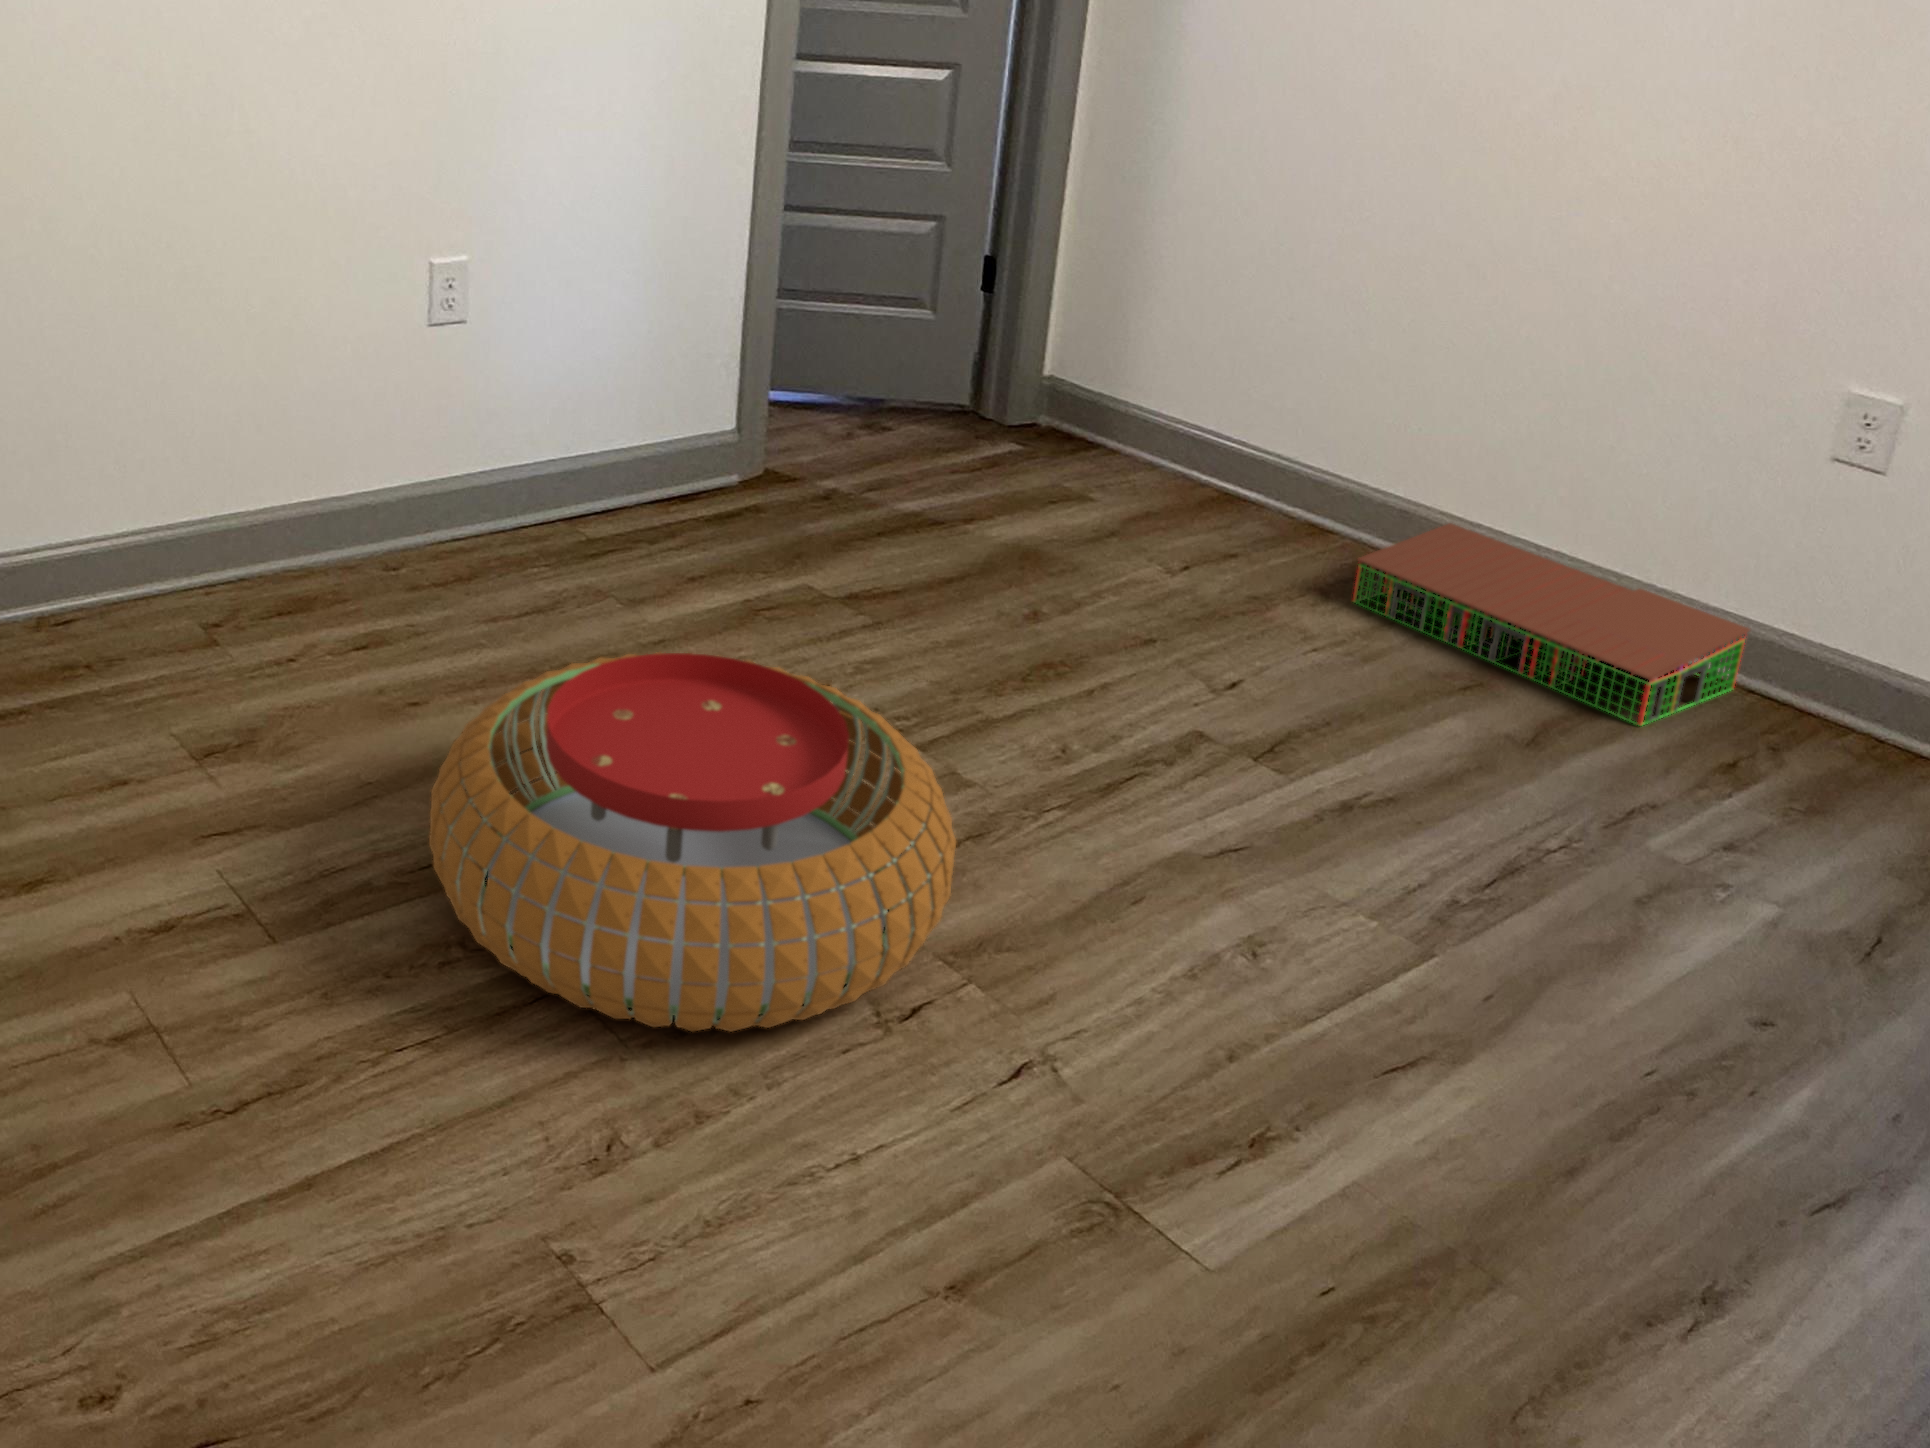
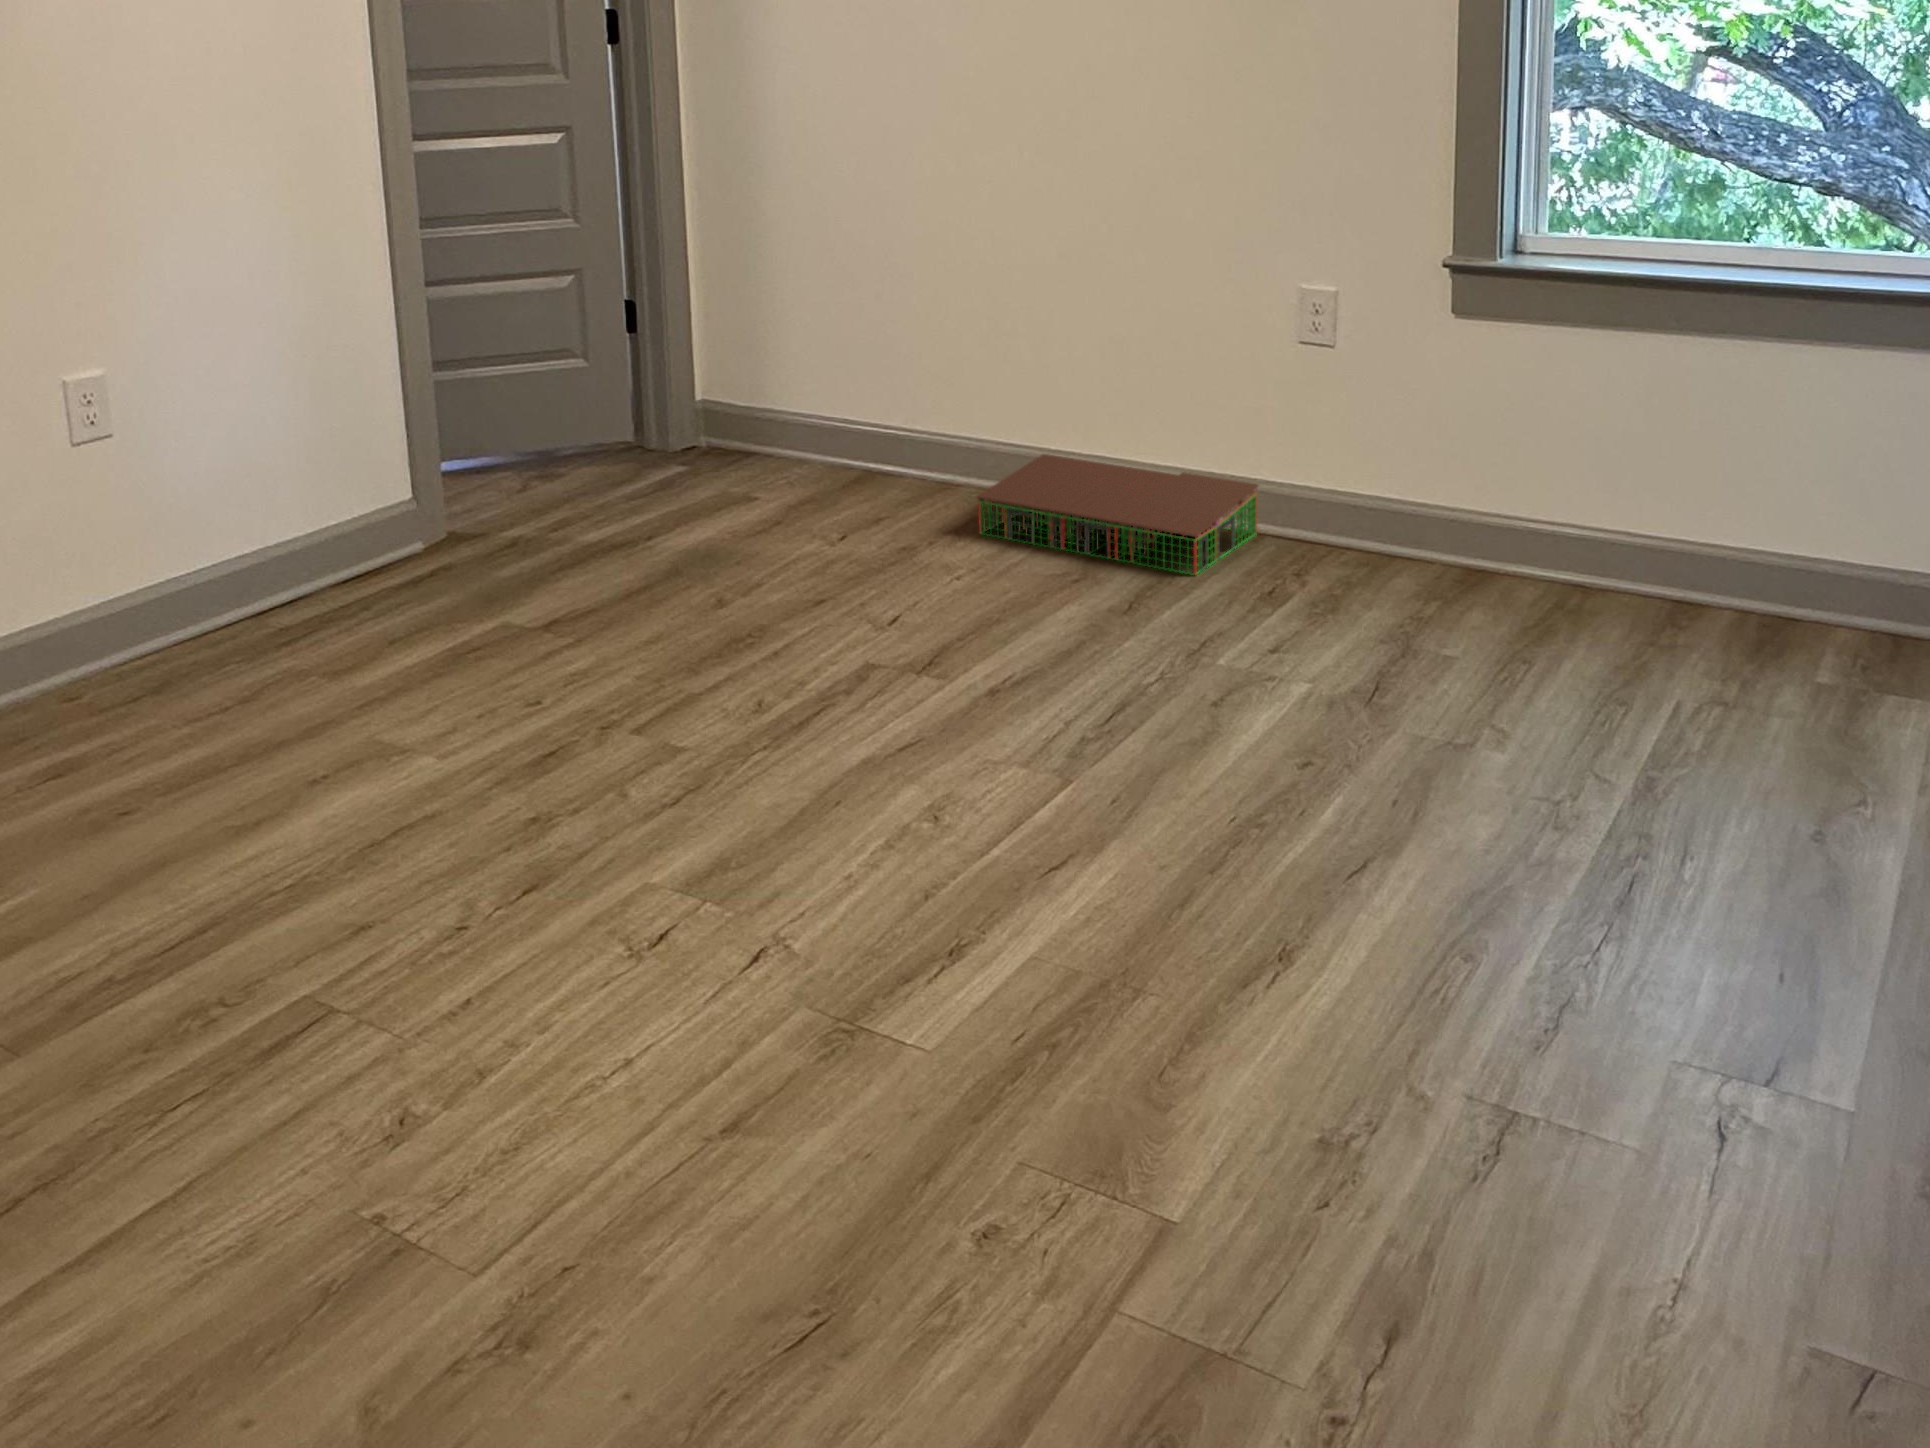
pouf: present [429,652,956,1032] -> none [159,683,677,1025]

